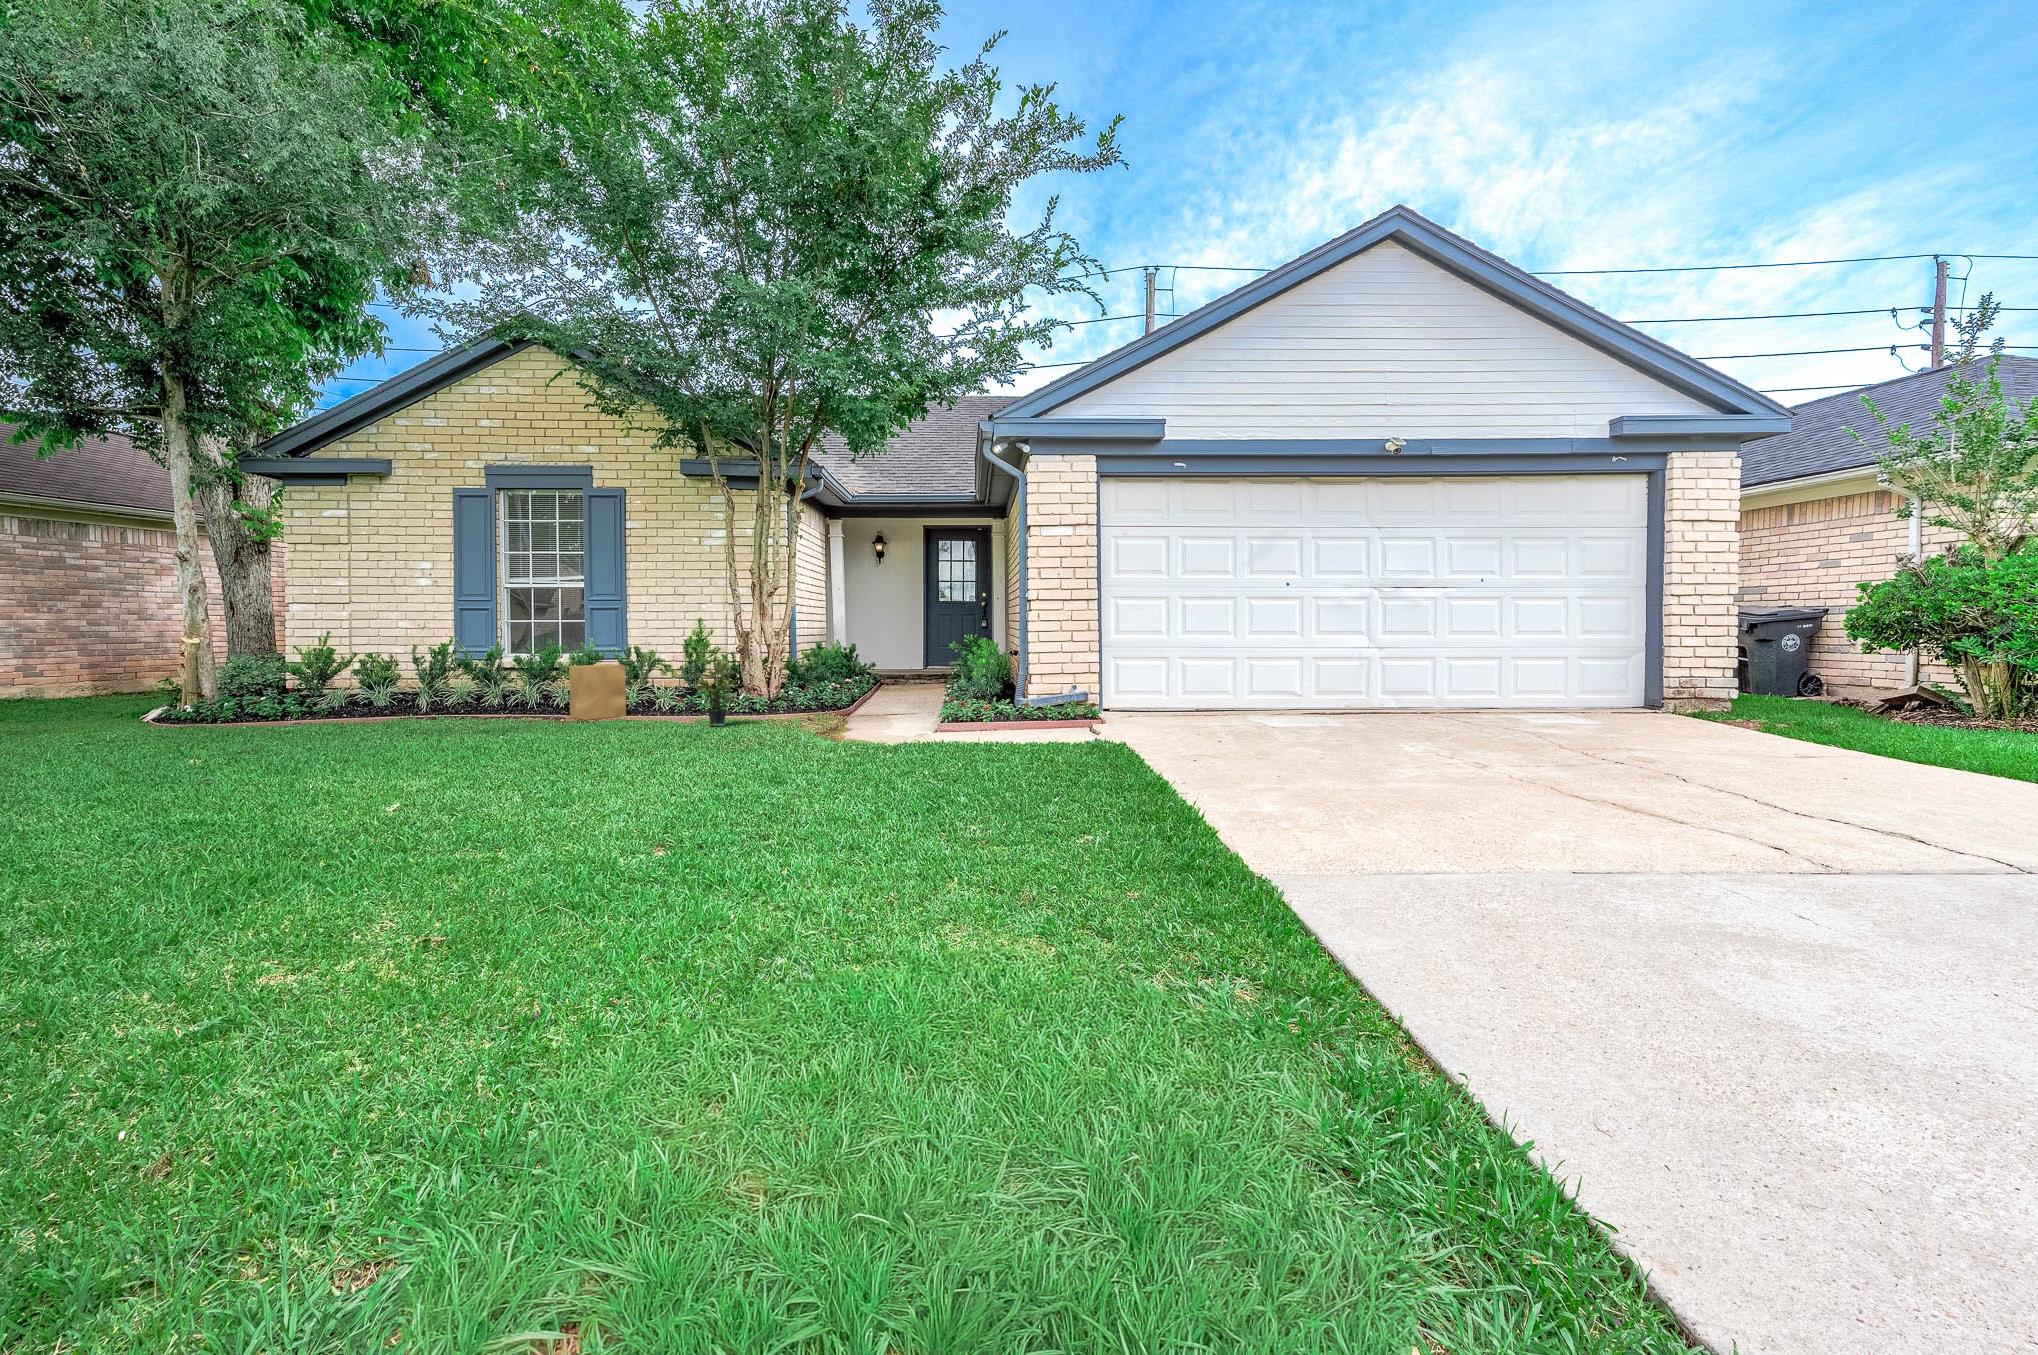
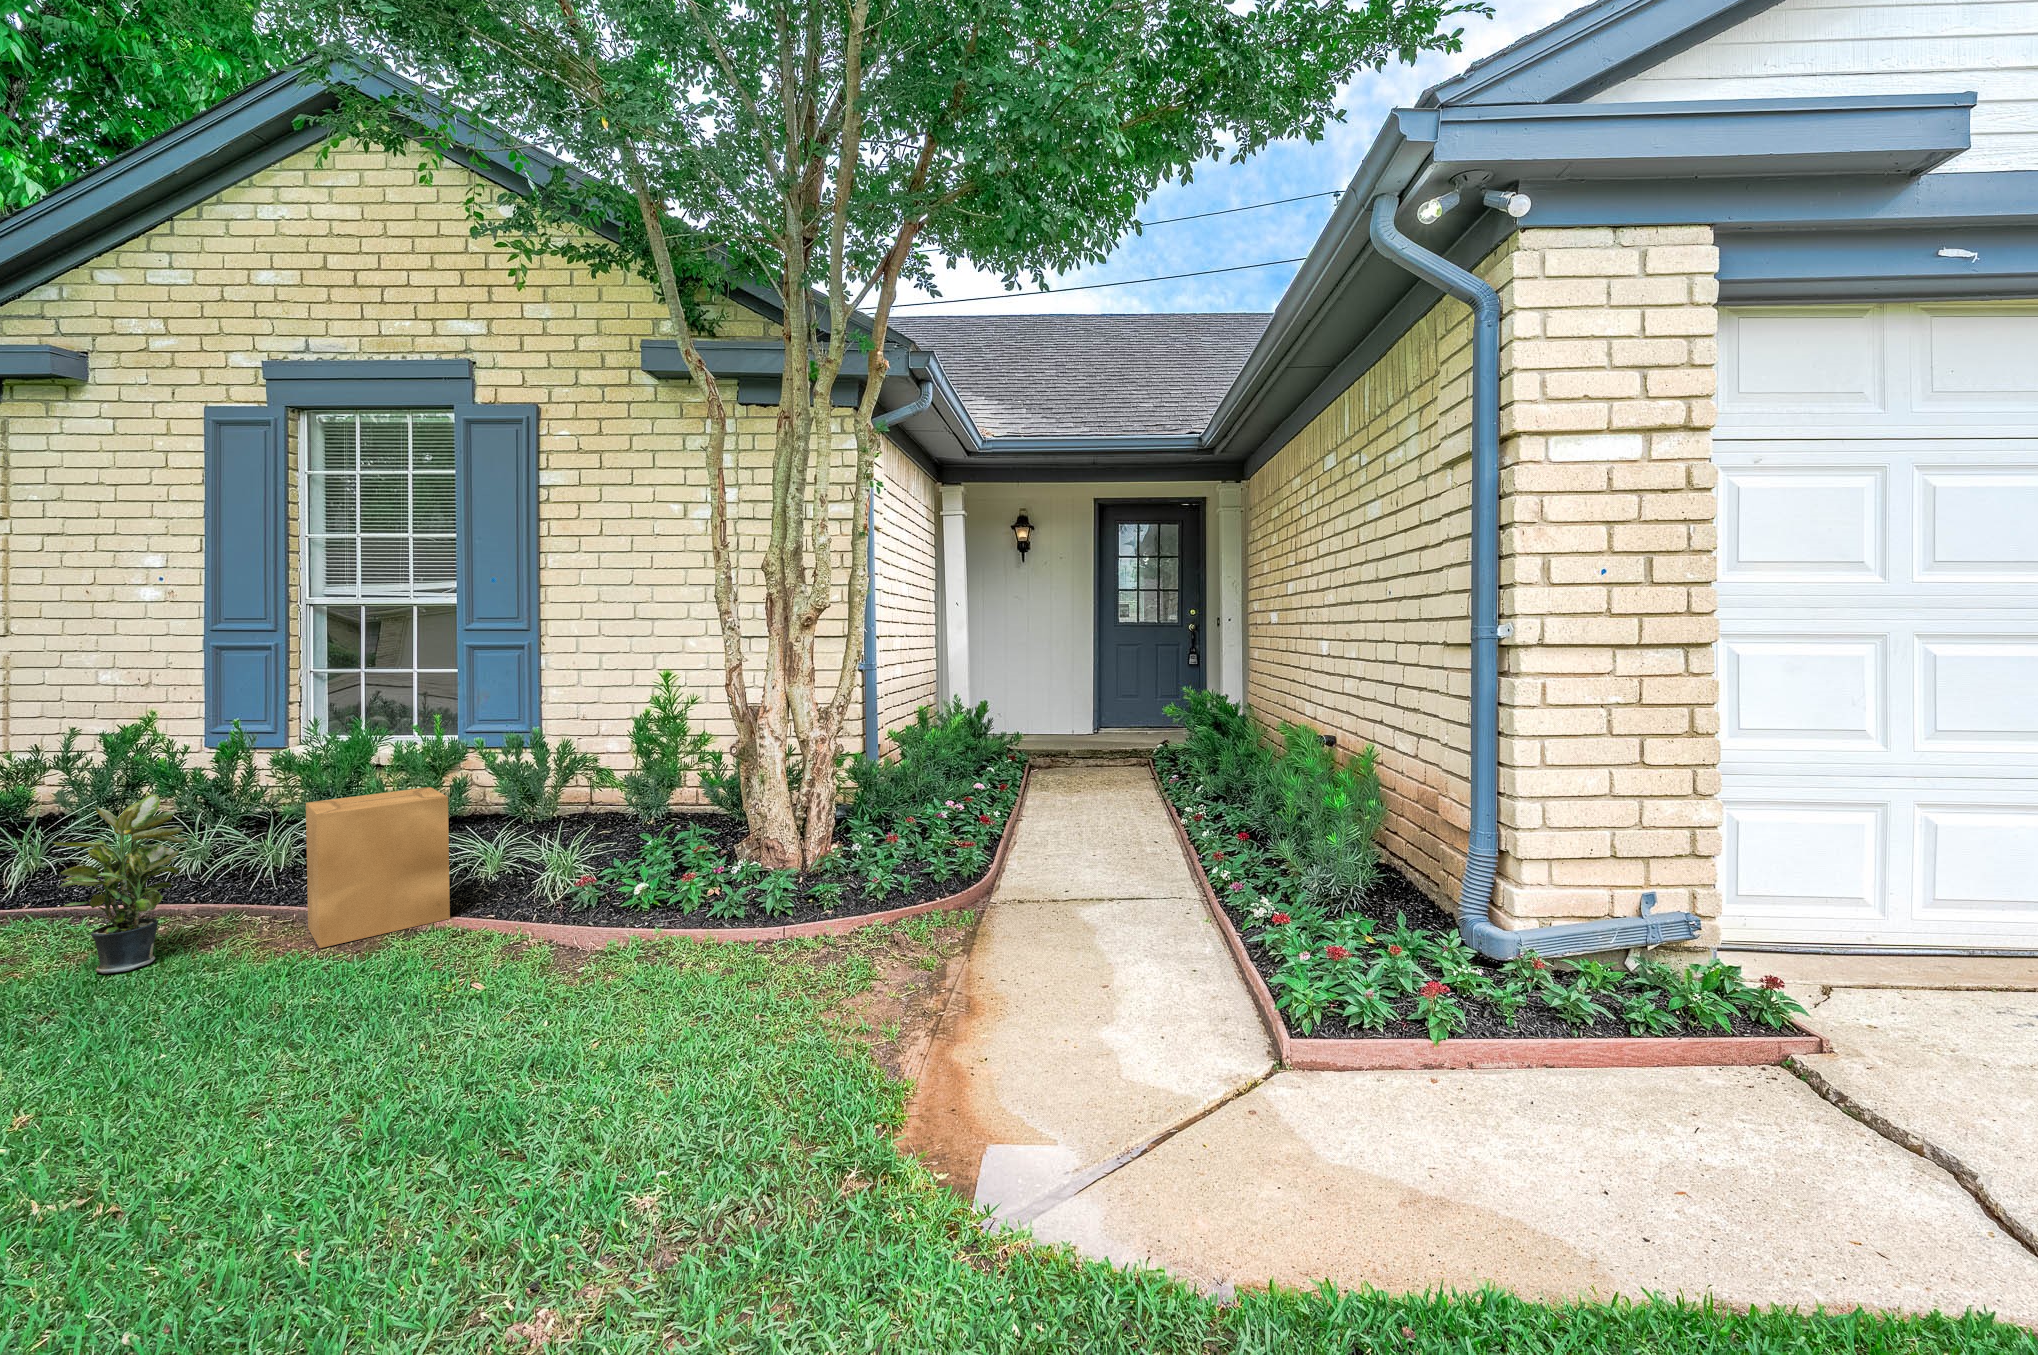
potted plant: present [696,659,735,727] -> present [53,794,188,974]

